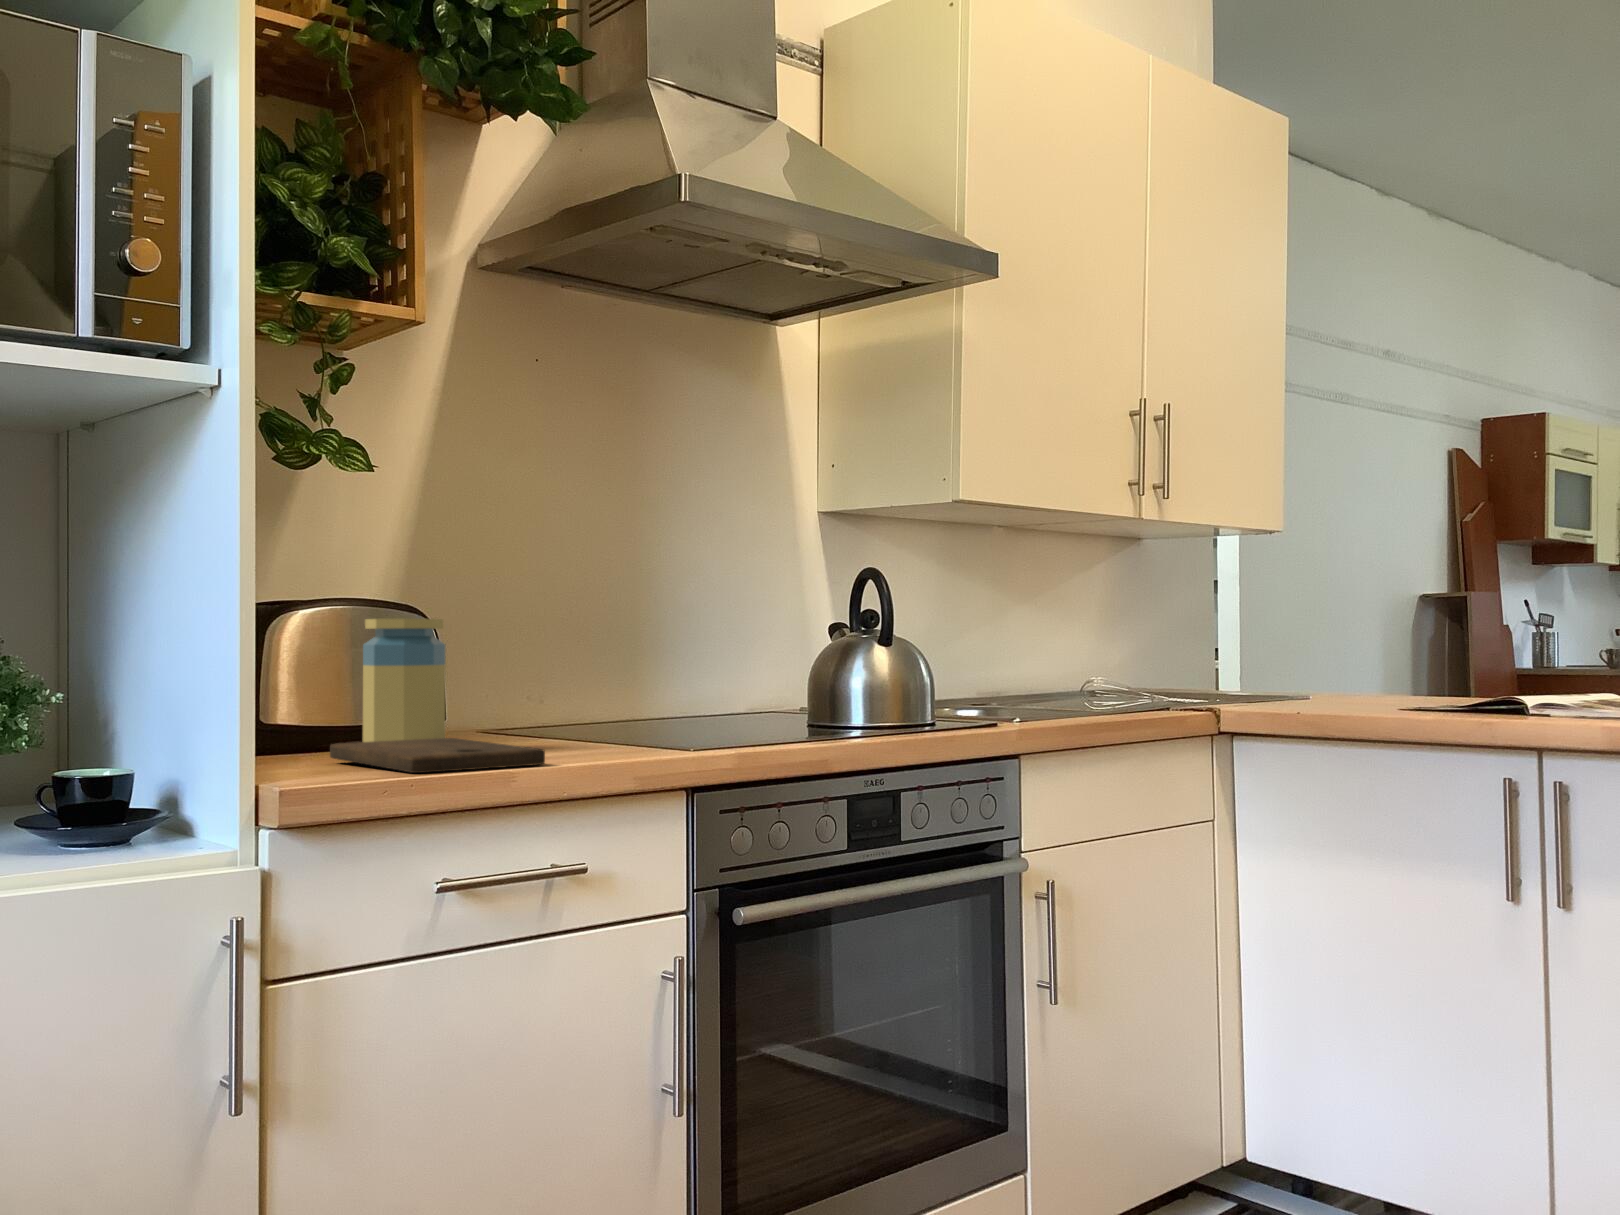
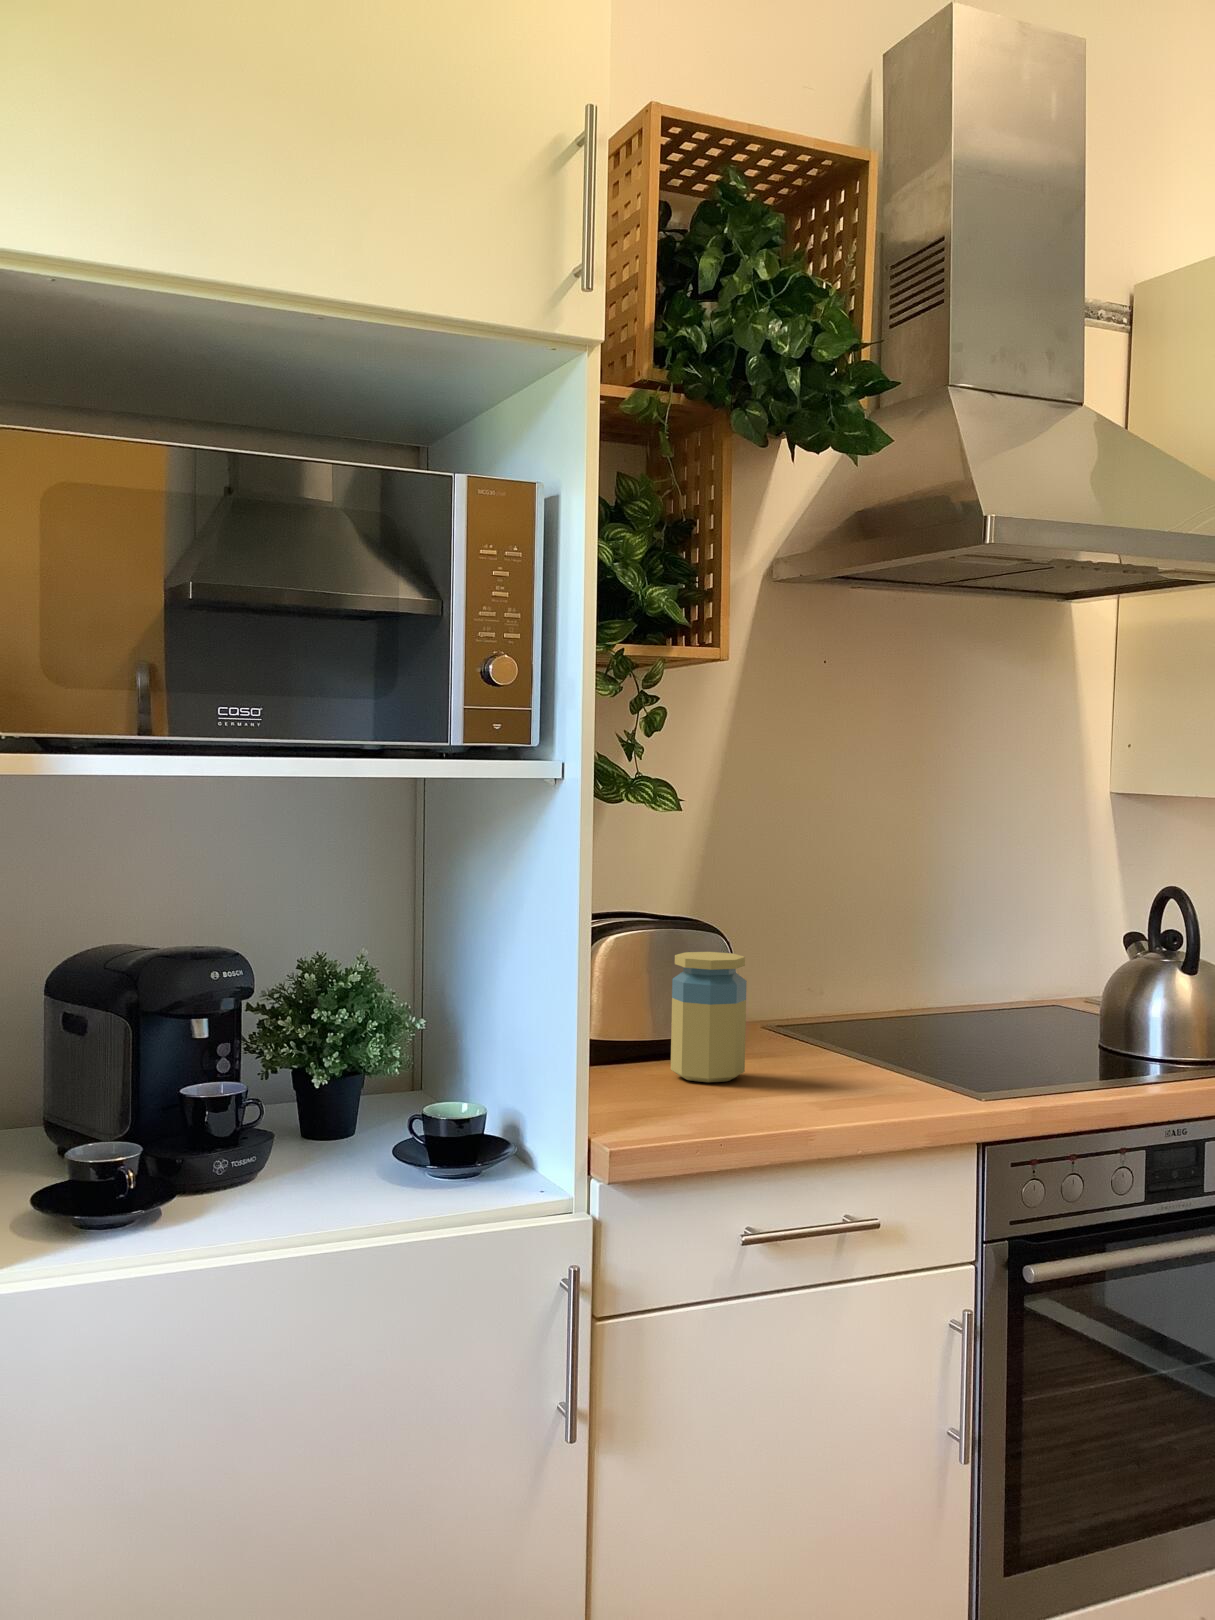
cutting board: present [330,738,545,773] -> none [648,1085,848,1151]

